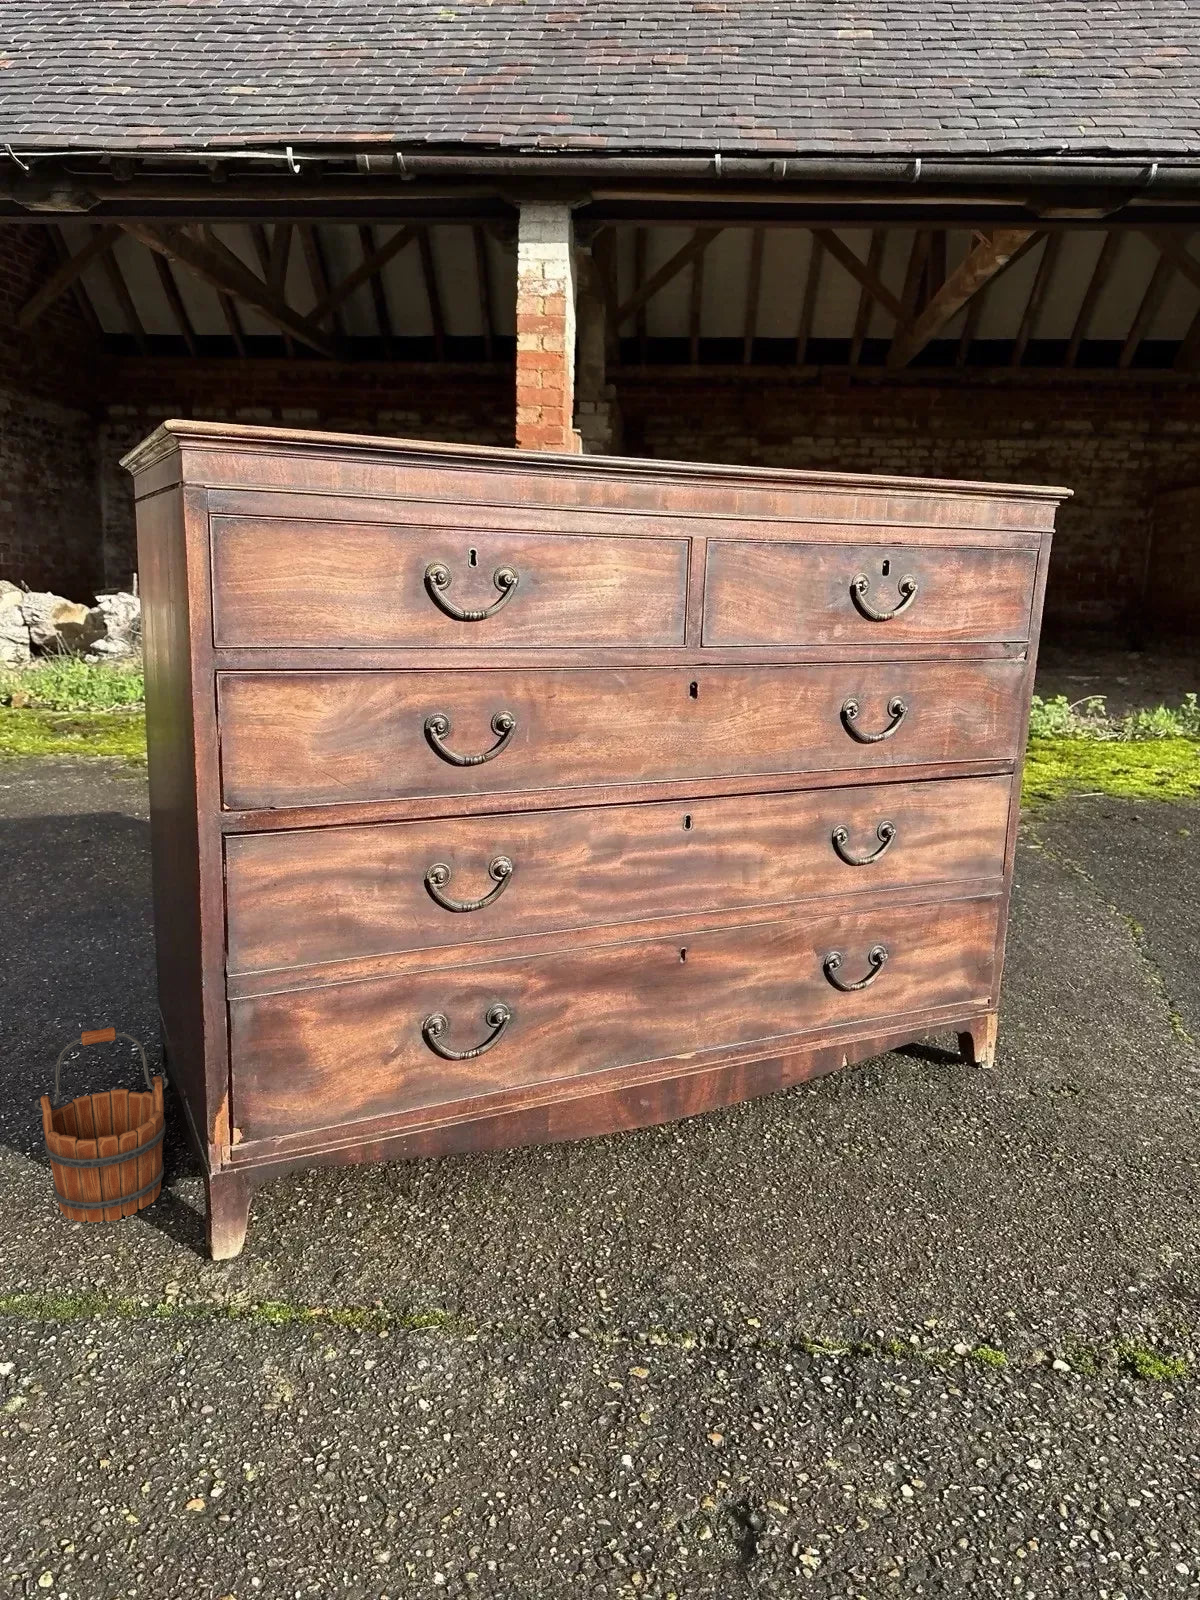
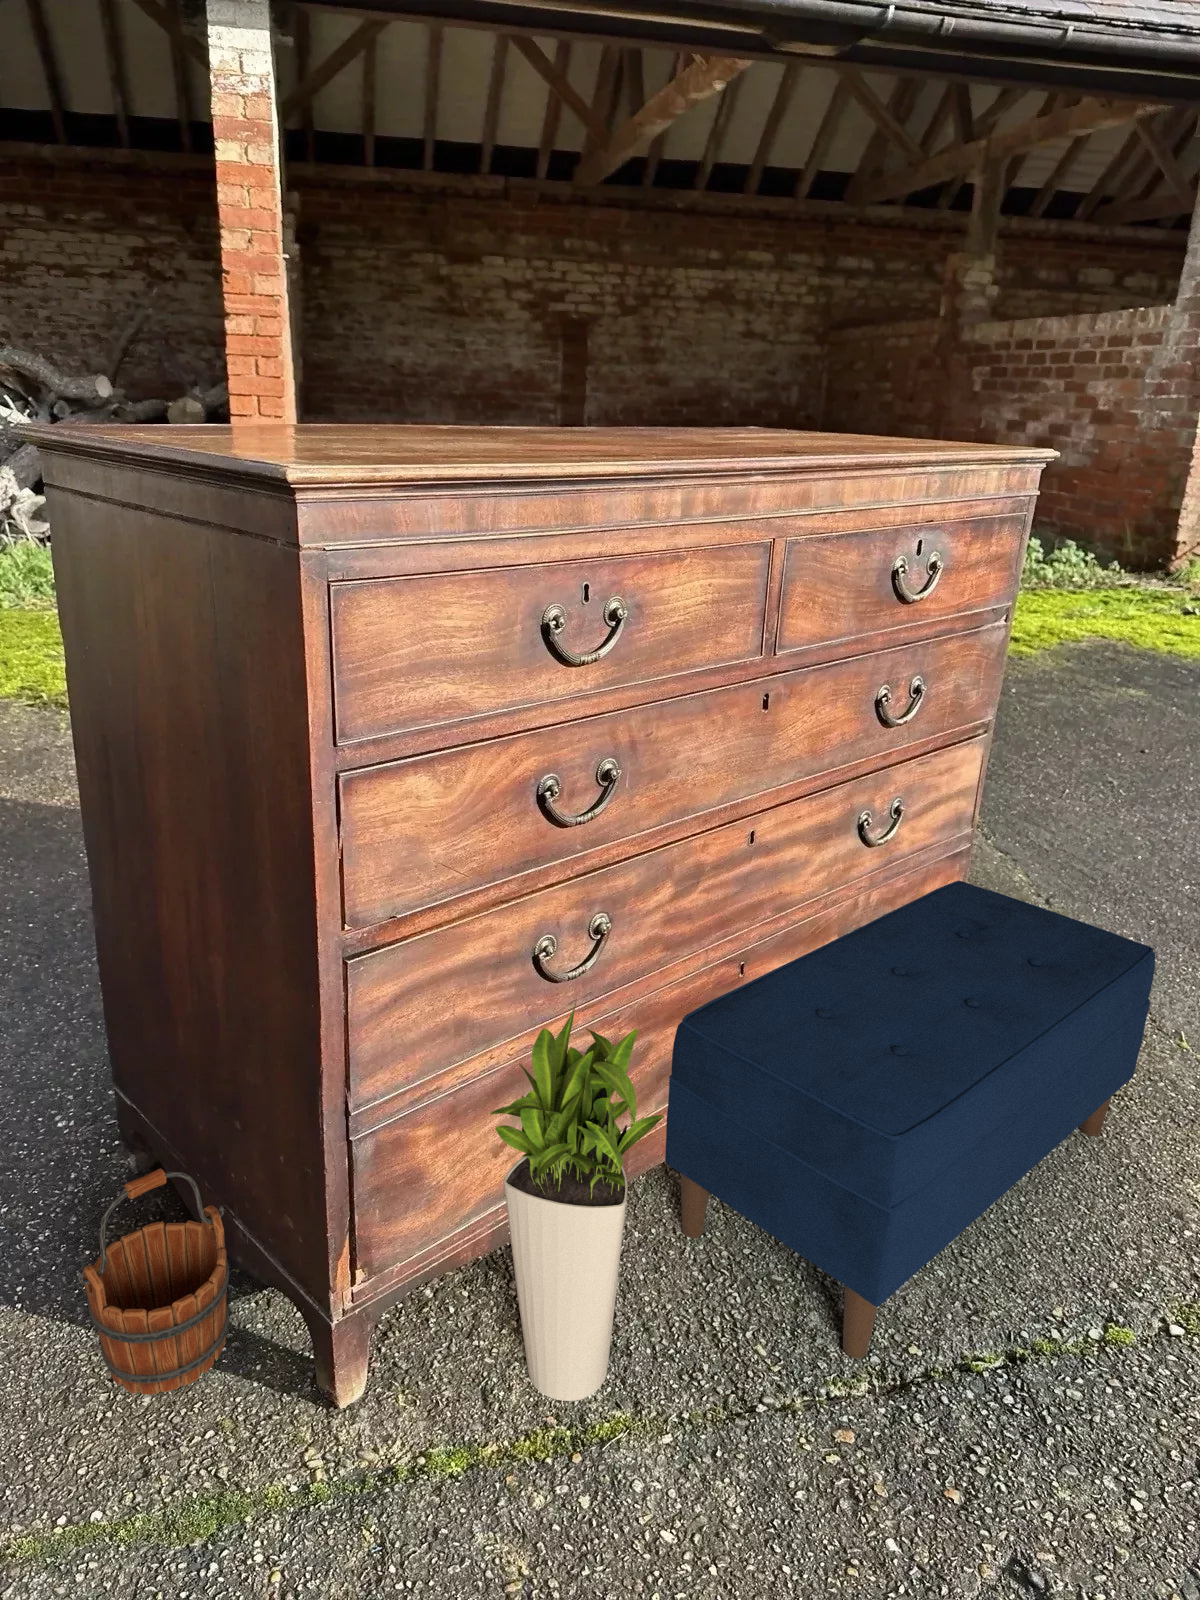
planter: none [322,913,495,1295] -> present [490,1002,664,1401]
bench: none [571,913,1132,1318] -> present [665,881,1155,1358]

